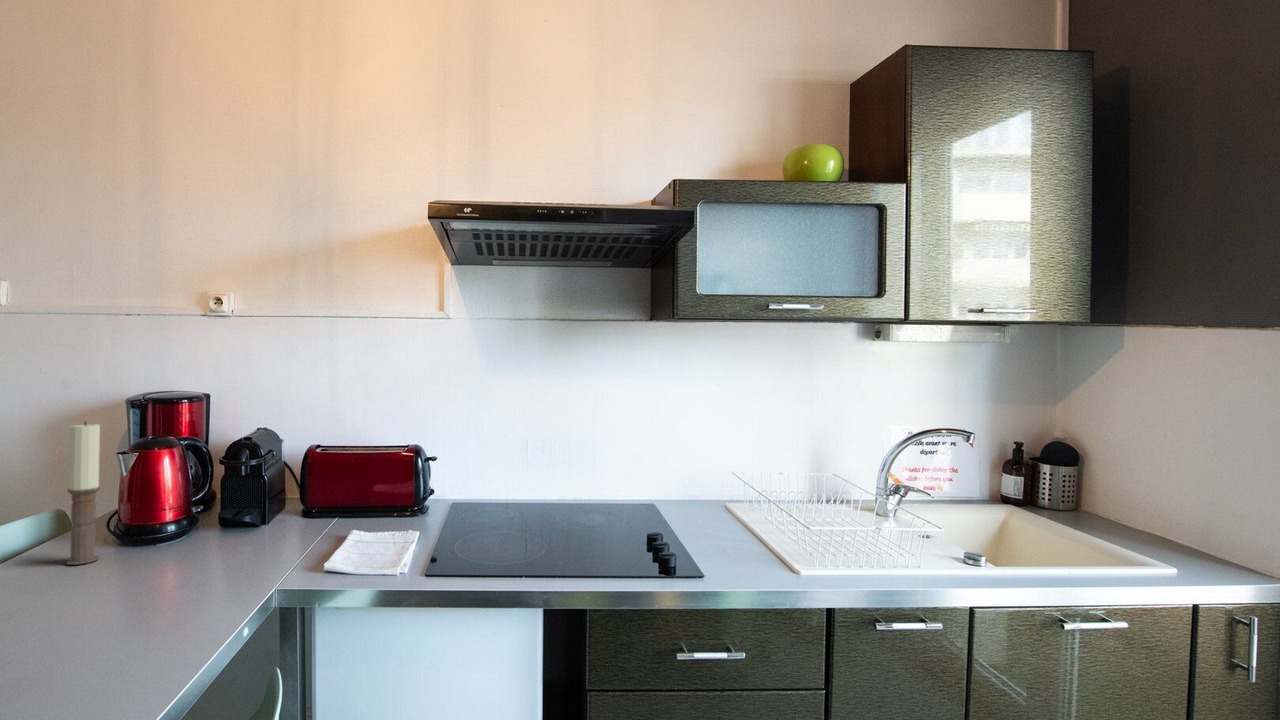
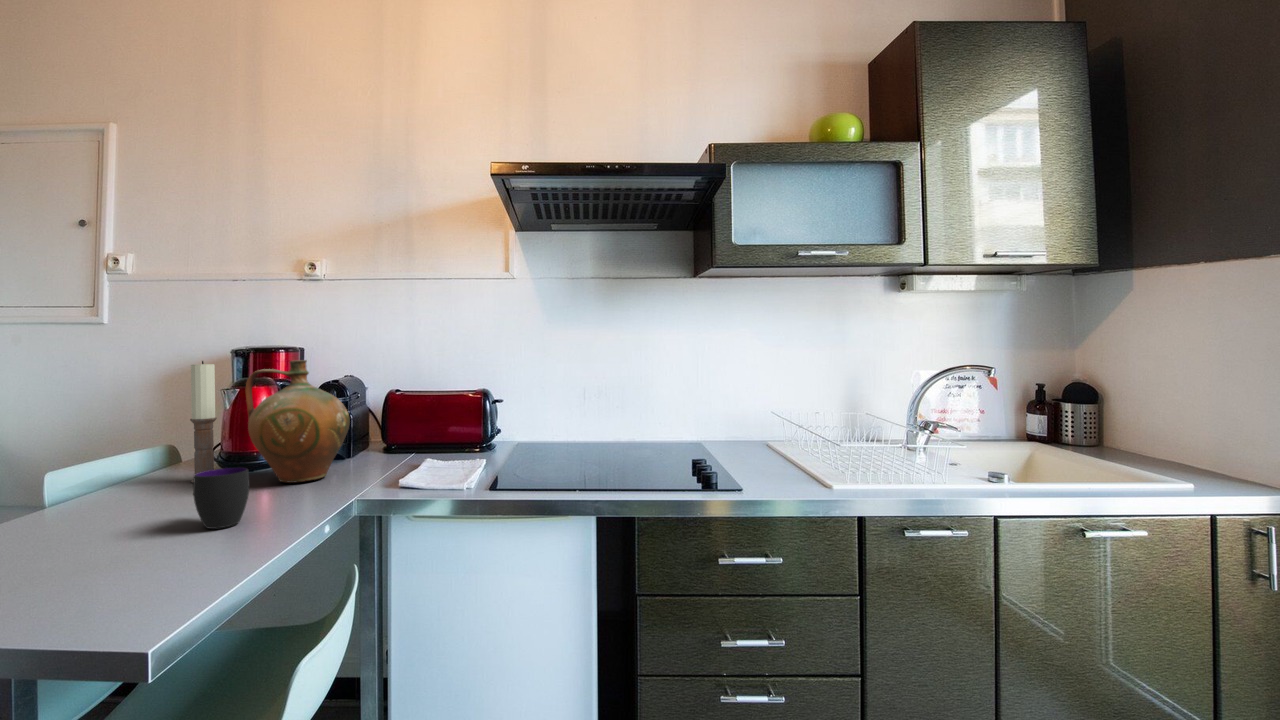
ceramic jug: none [135,421,261,565] -> present [246,360,350,483]
cup: none [57,563,129,641] -> present [193,468,249,529]

